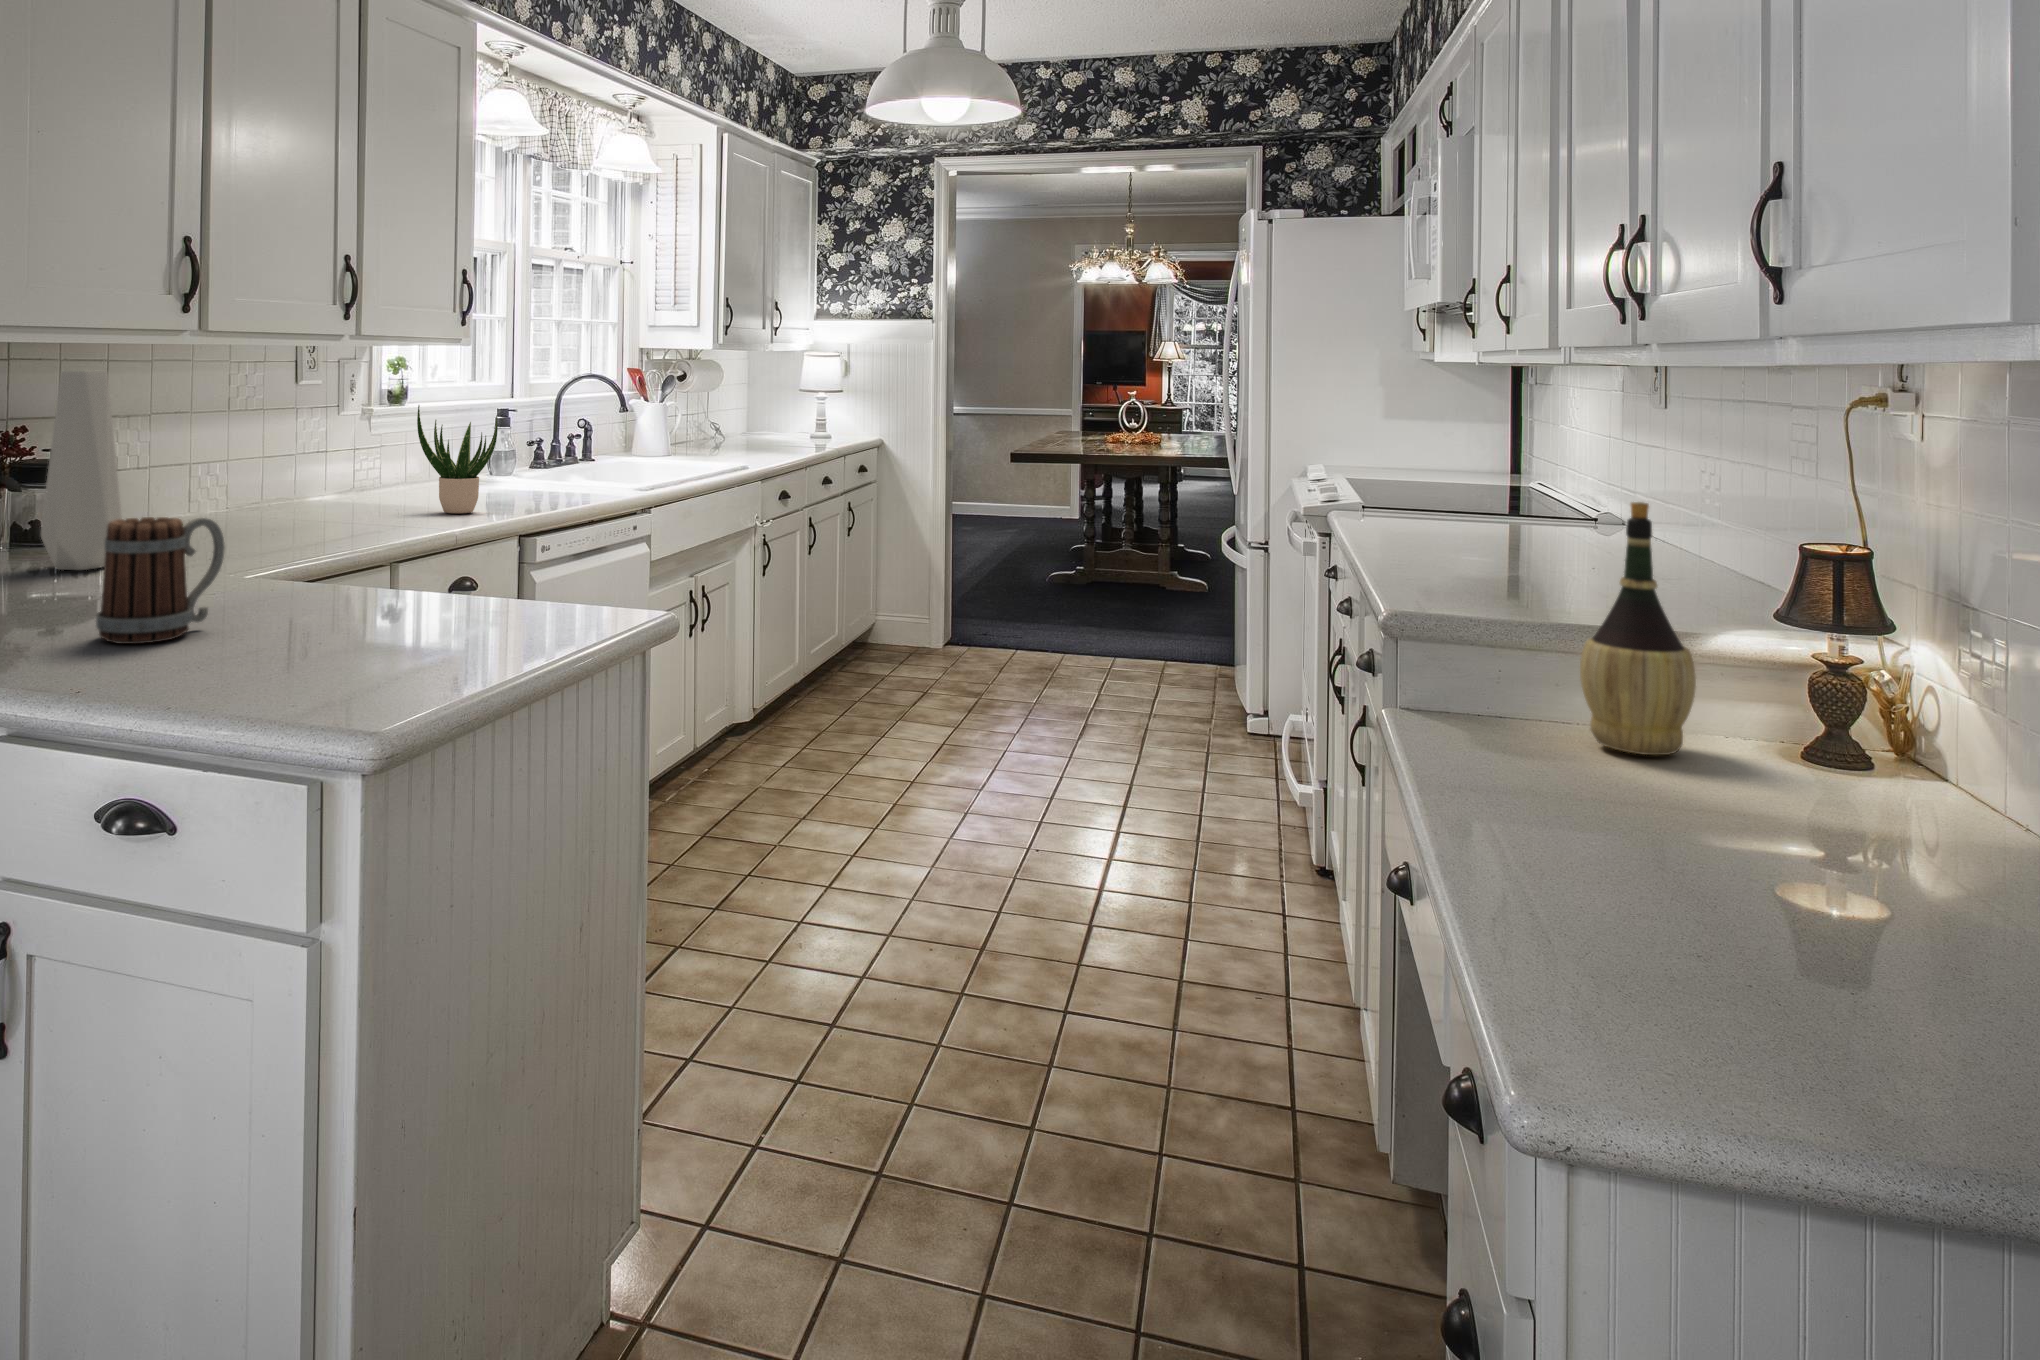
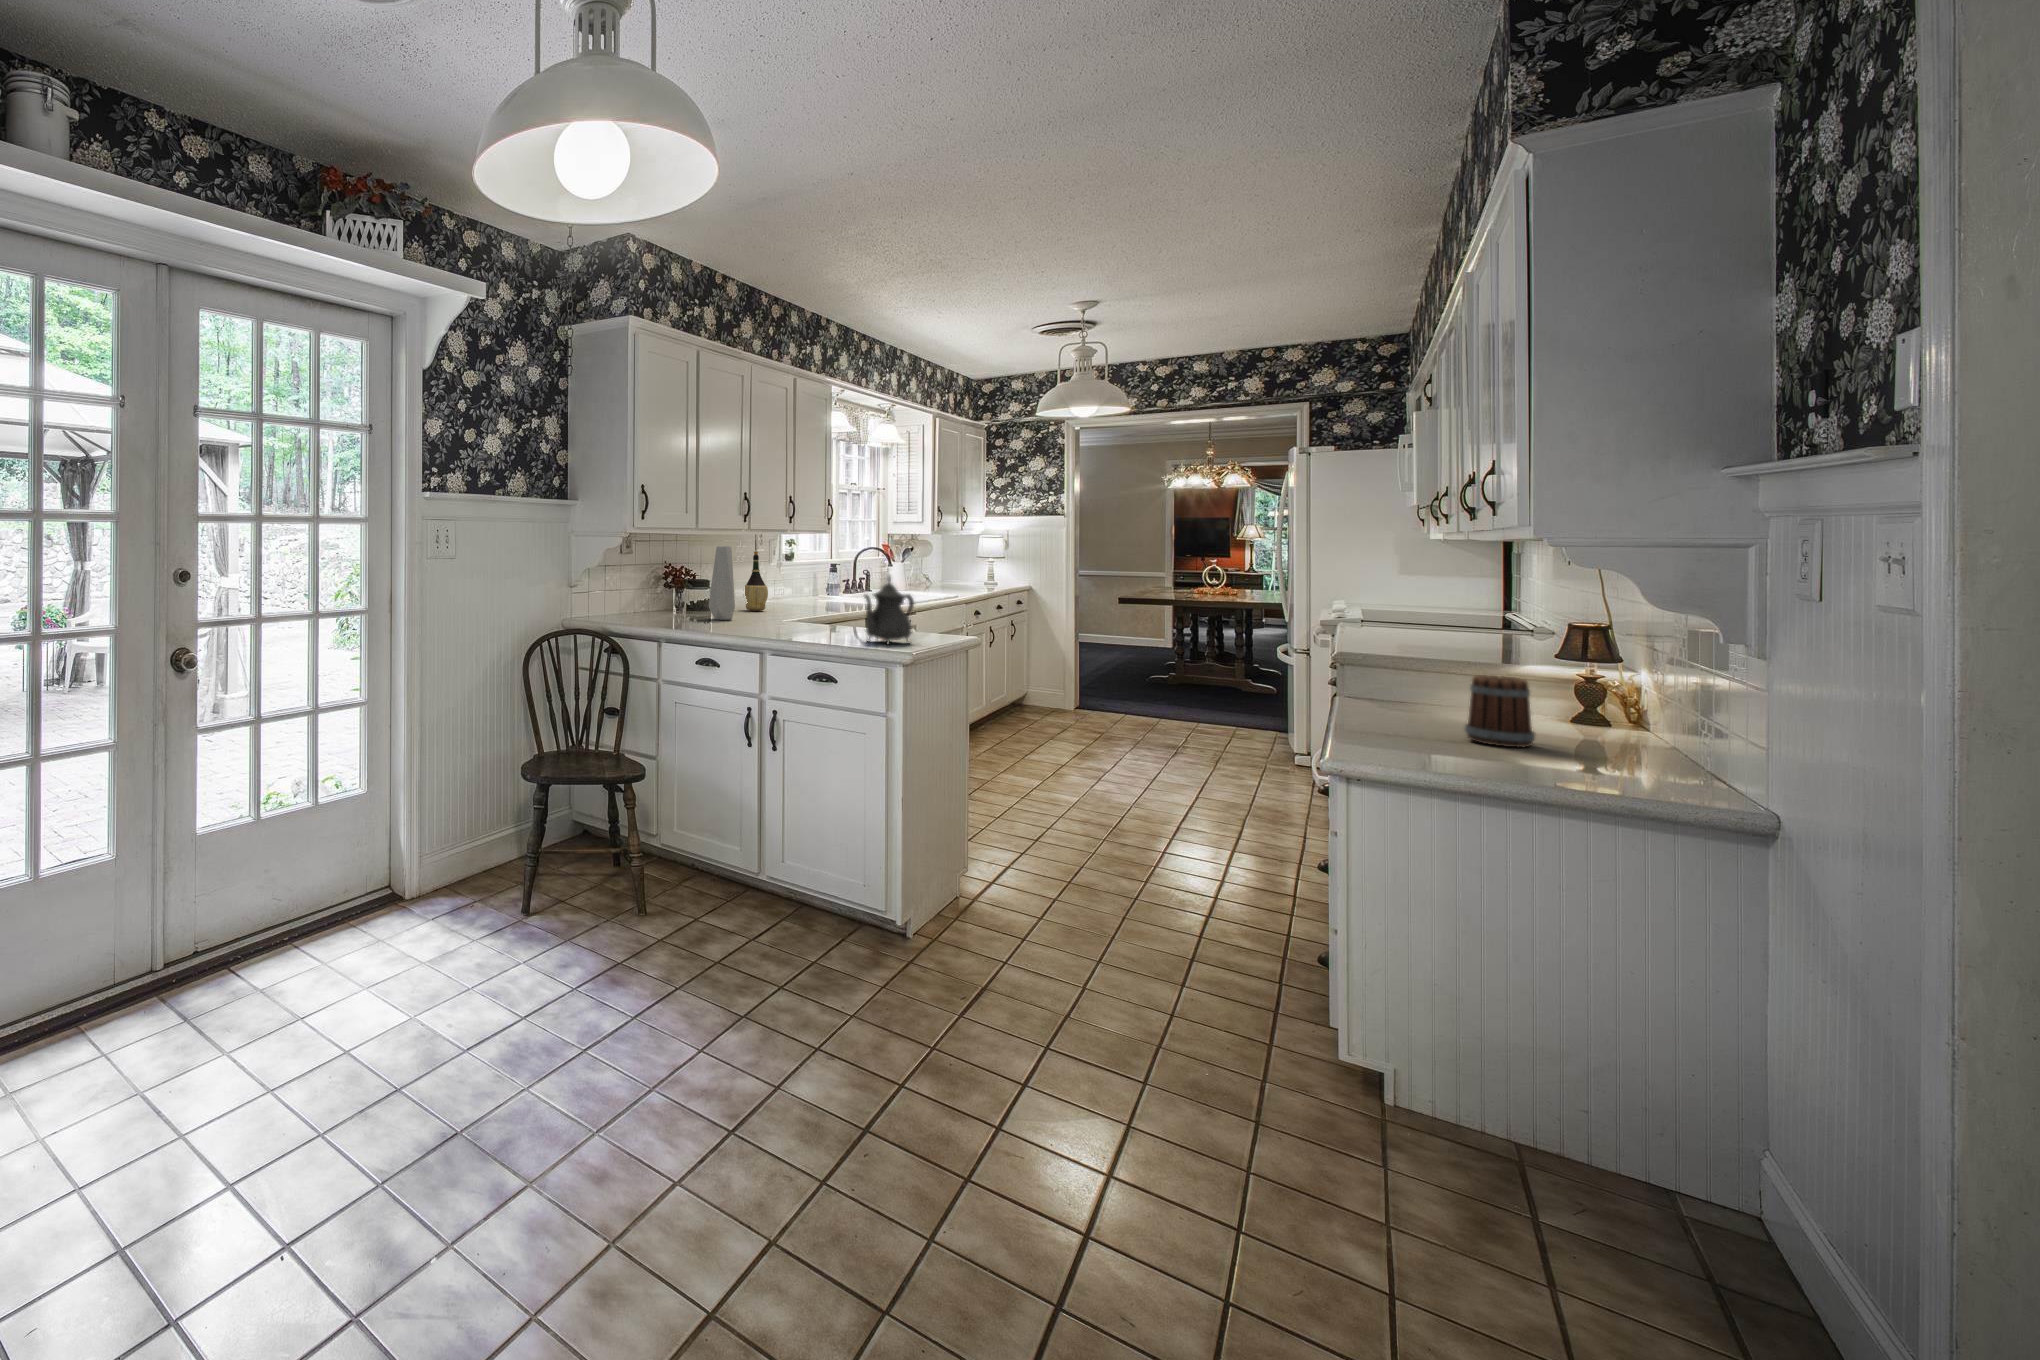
potted plant: present [417,406,498,513] -> none [819,561,855,609]
teapot: none [337,449,506,657] -> present [864,576,914,644]
wine bottle: present [1580,502,1696,755] -> present [745,551,768,611]
mug: present [96,517,225,644] -> present [1465,675,1535,747]

